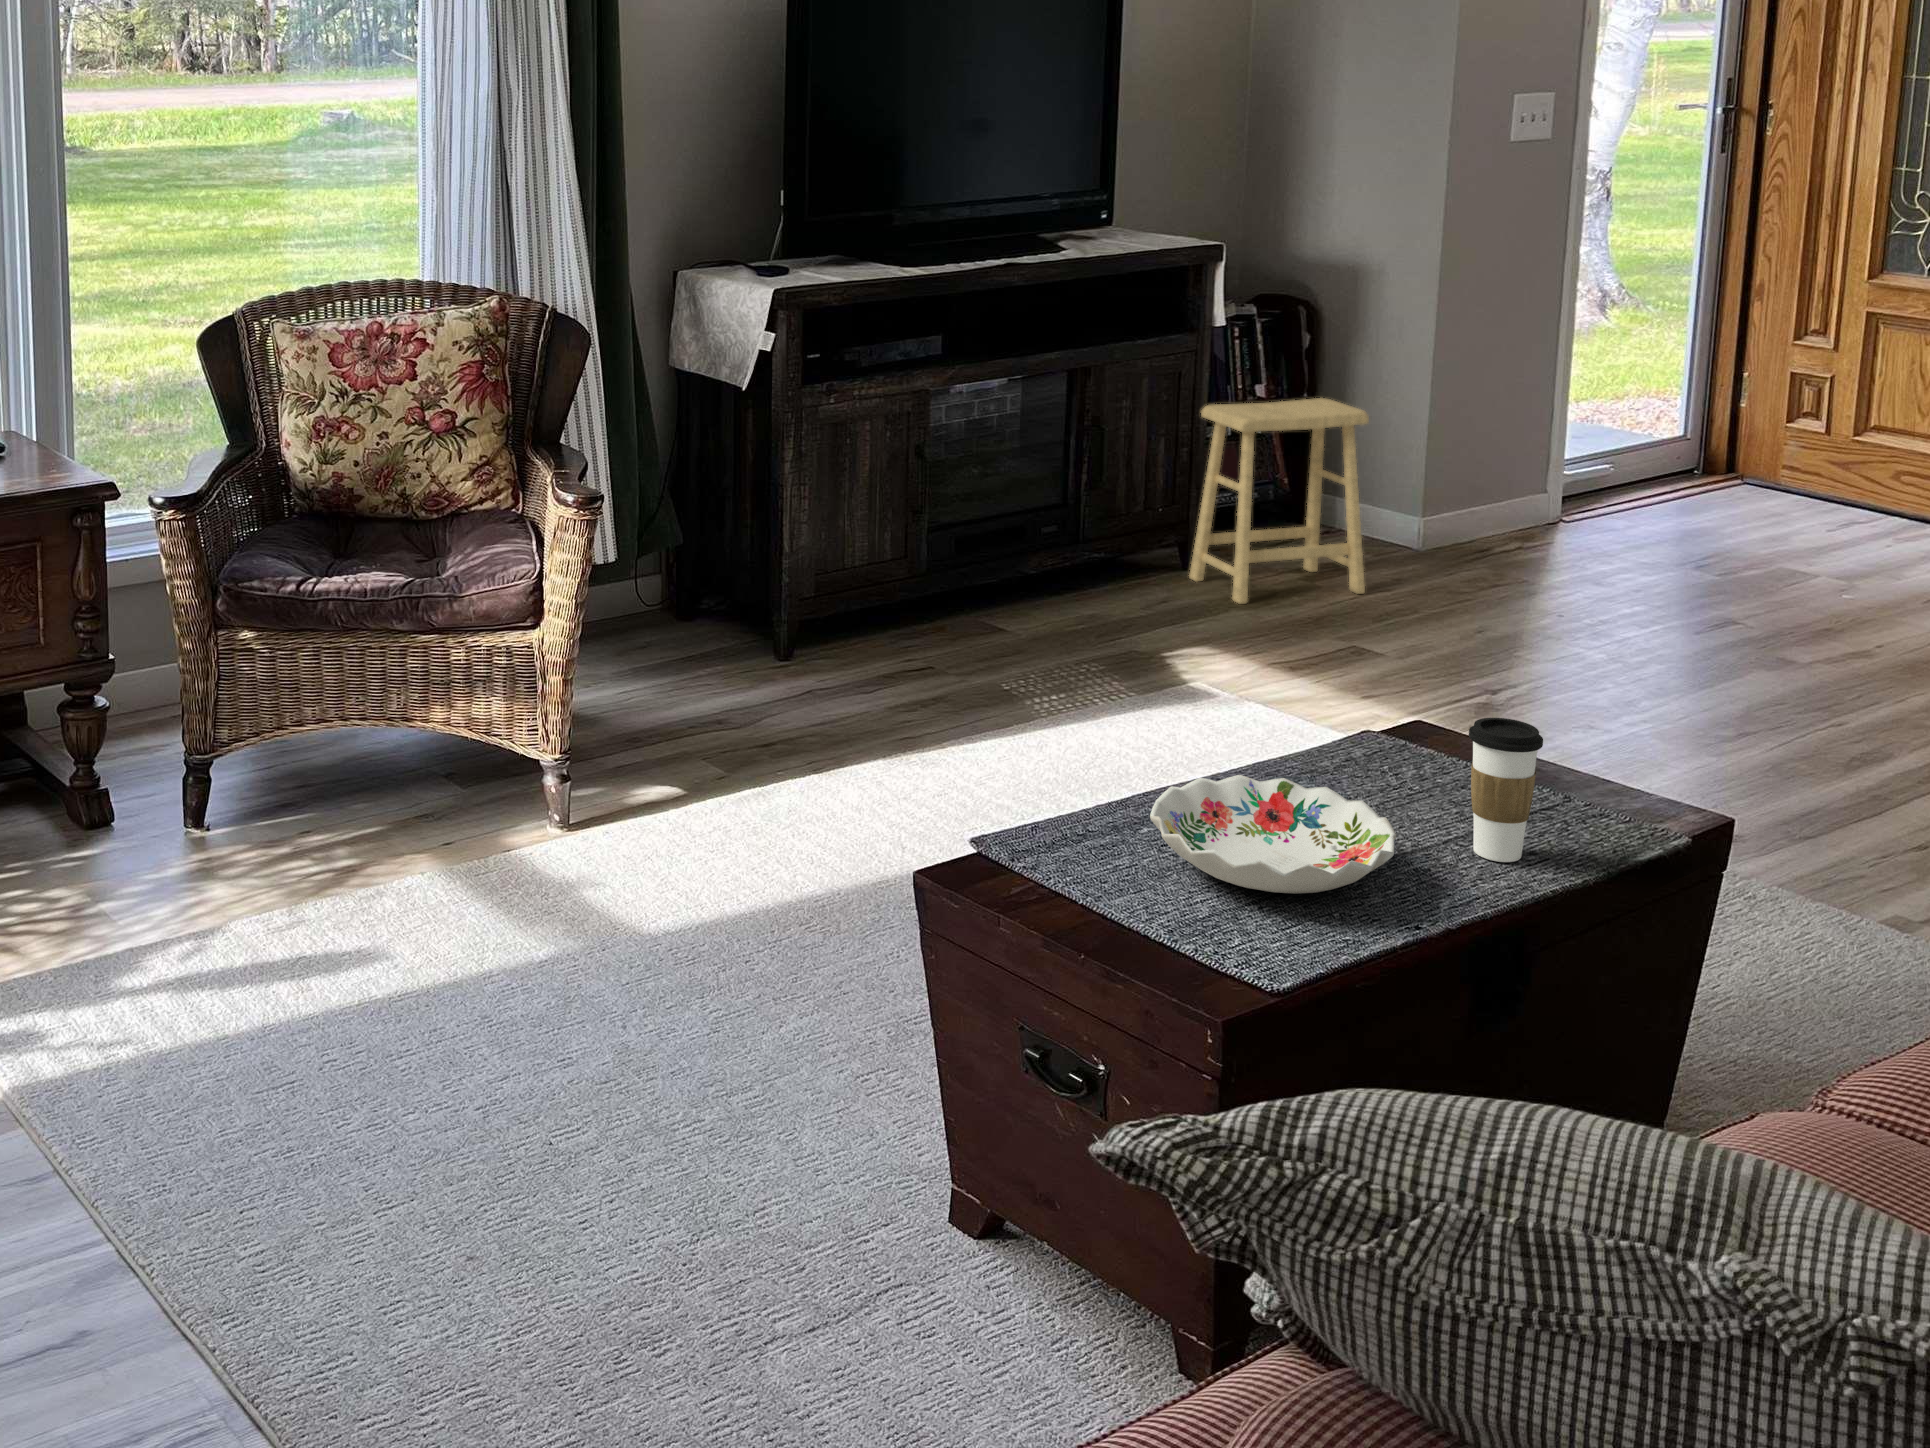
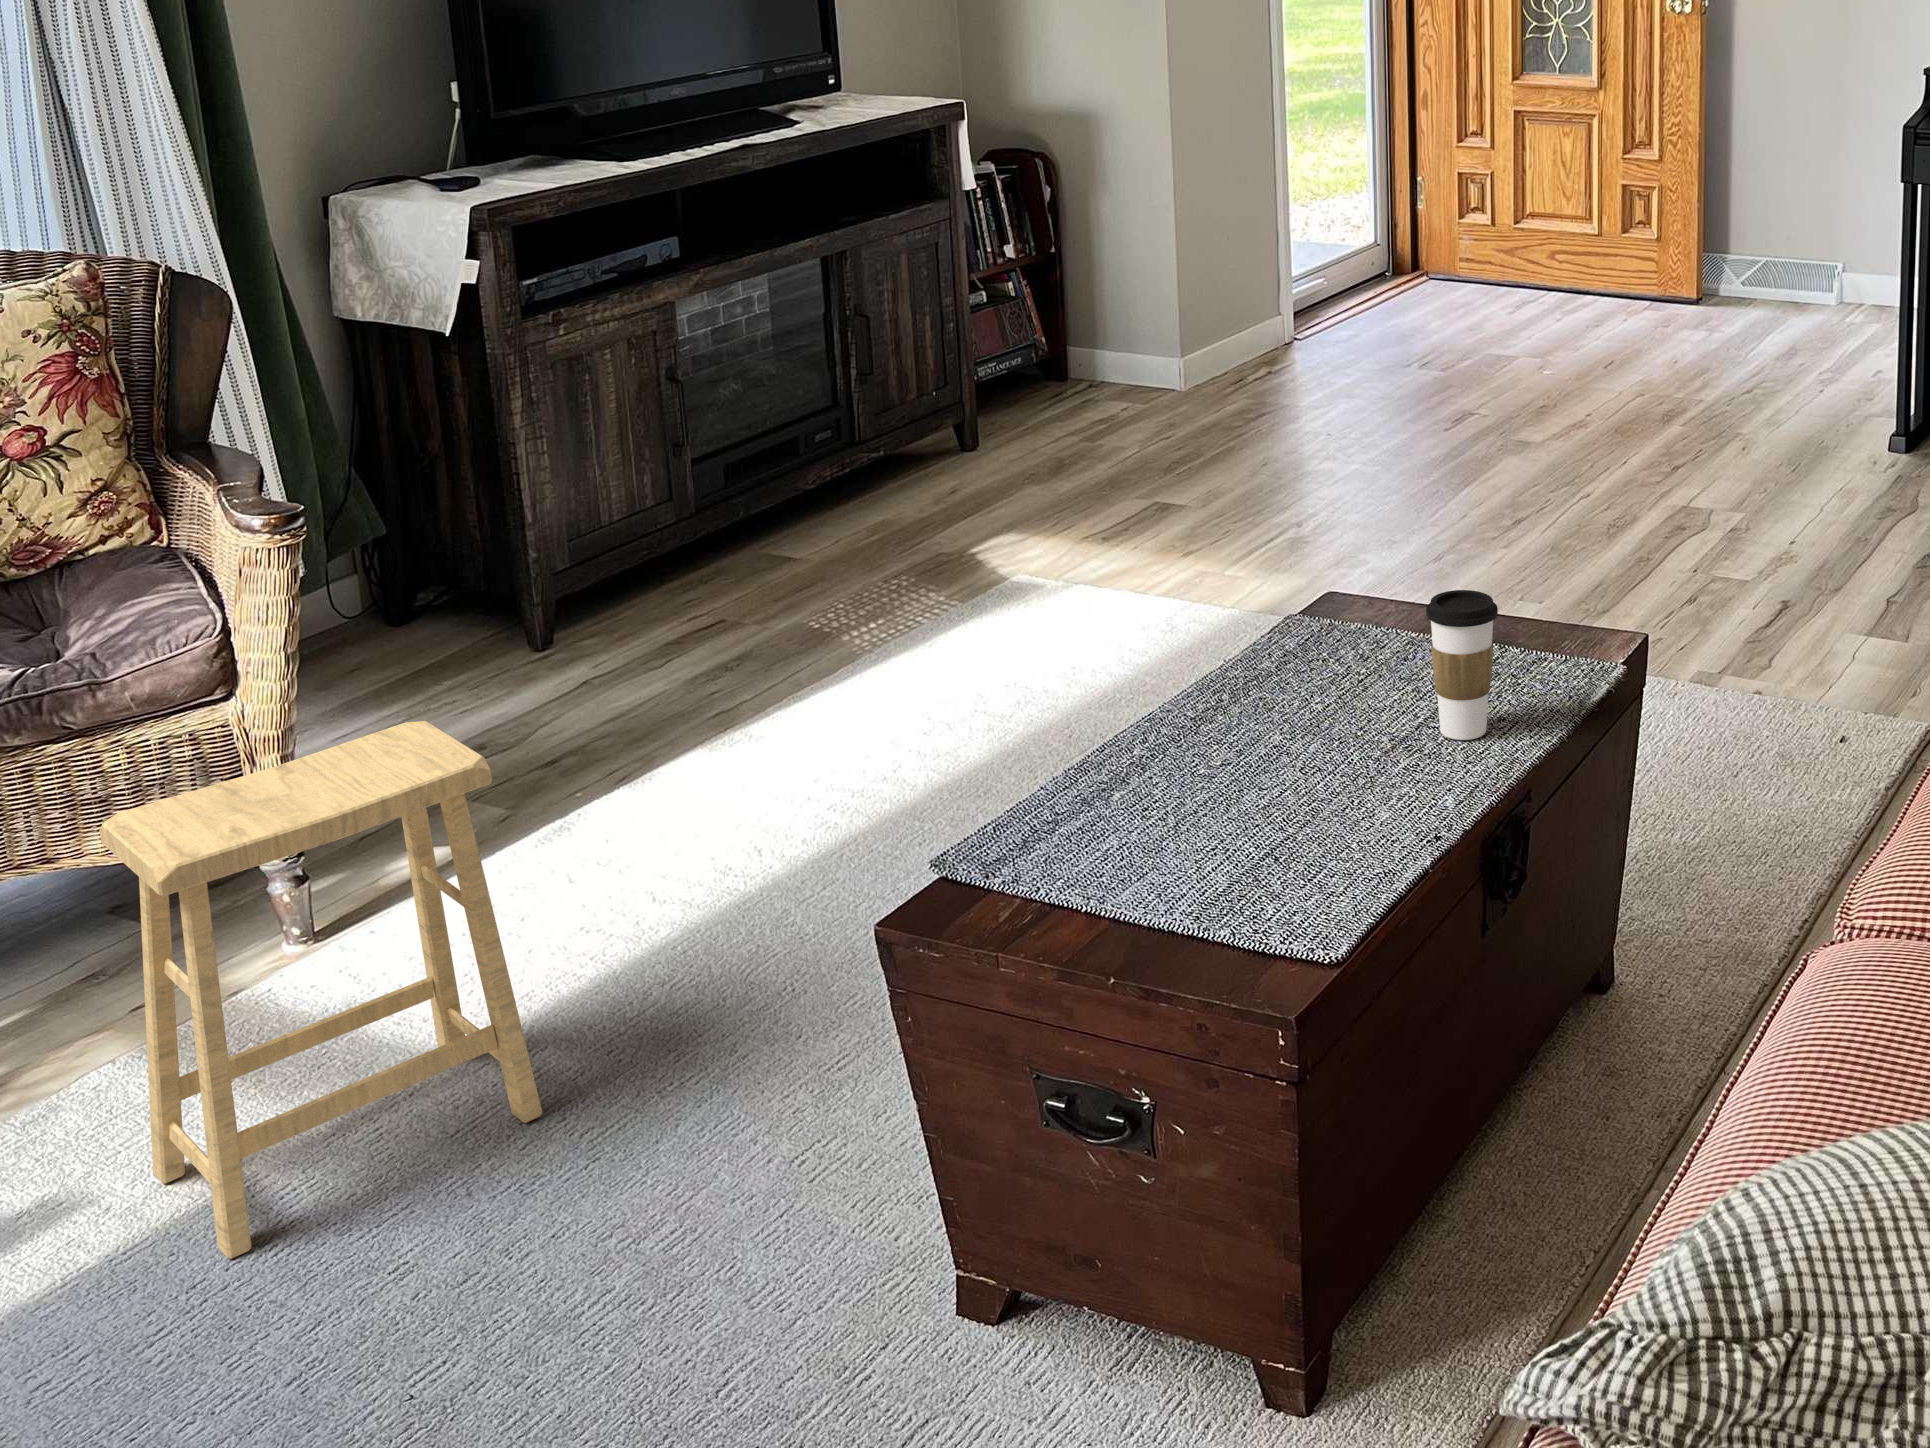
footstool: present [1189,398,1369,604] -> present [99,721,542,1259]
decorative bowl: present [1150,775,1397,894] -> none [1129,703,1391,842]

